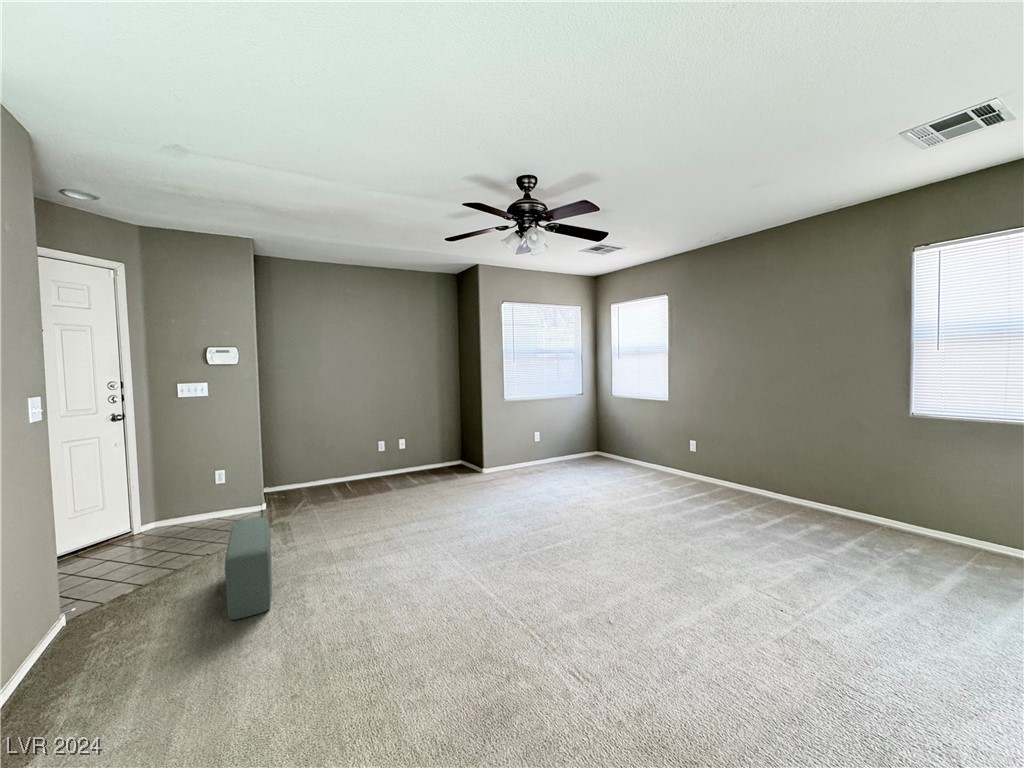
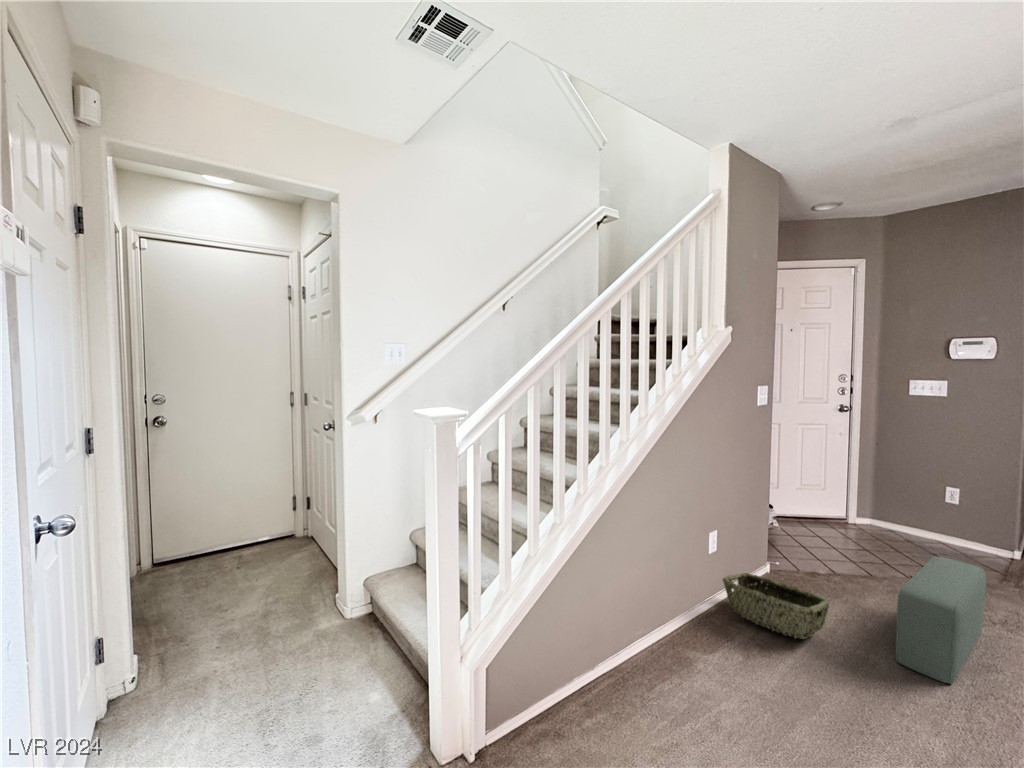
woven basket: none [13,606,164,695] -> present [723,573,829,639]

